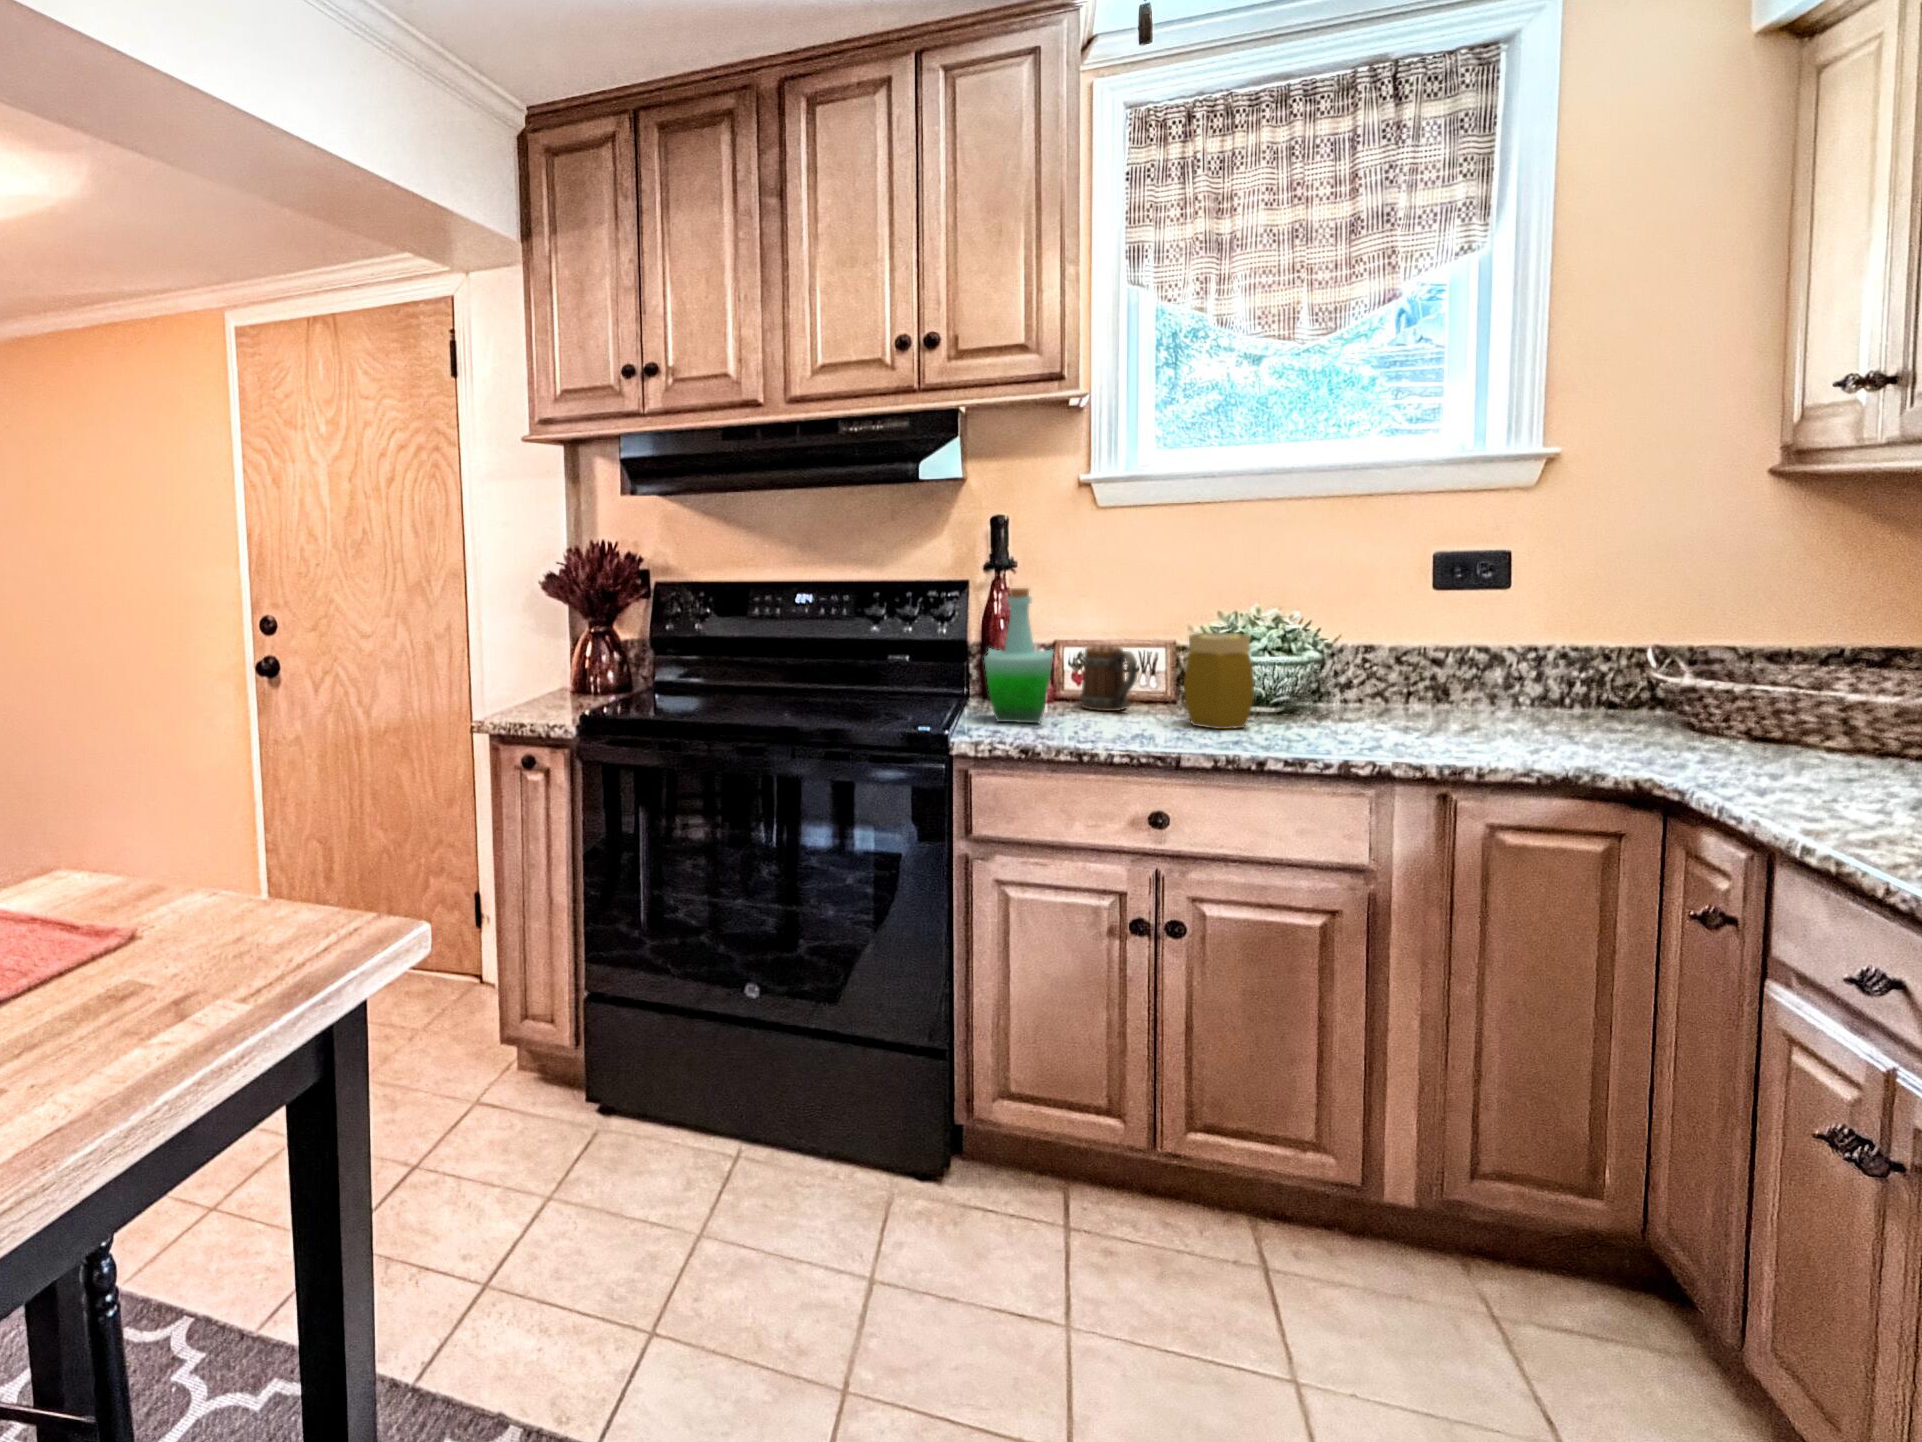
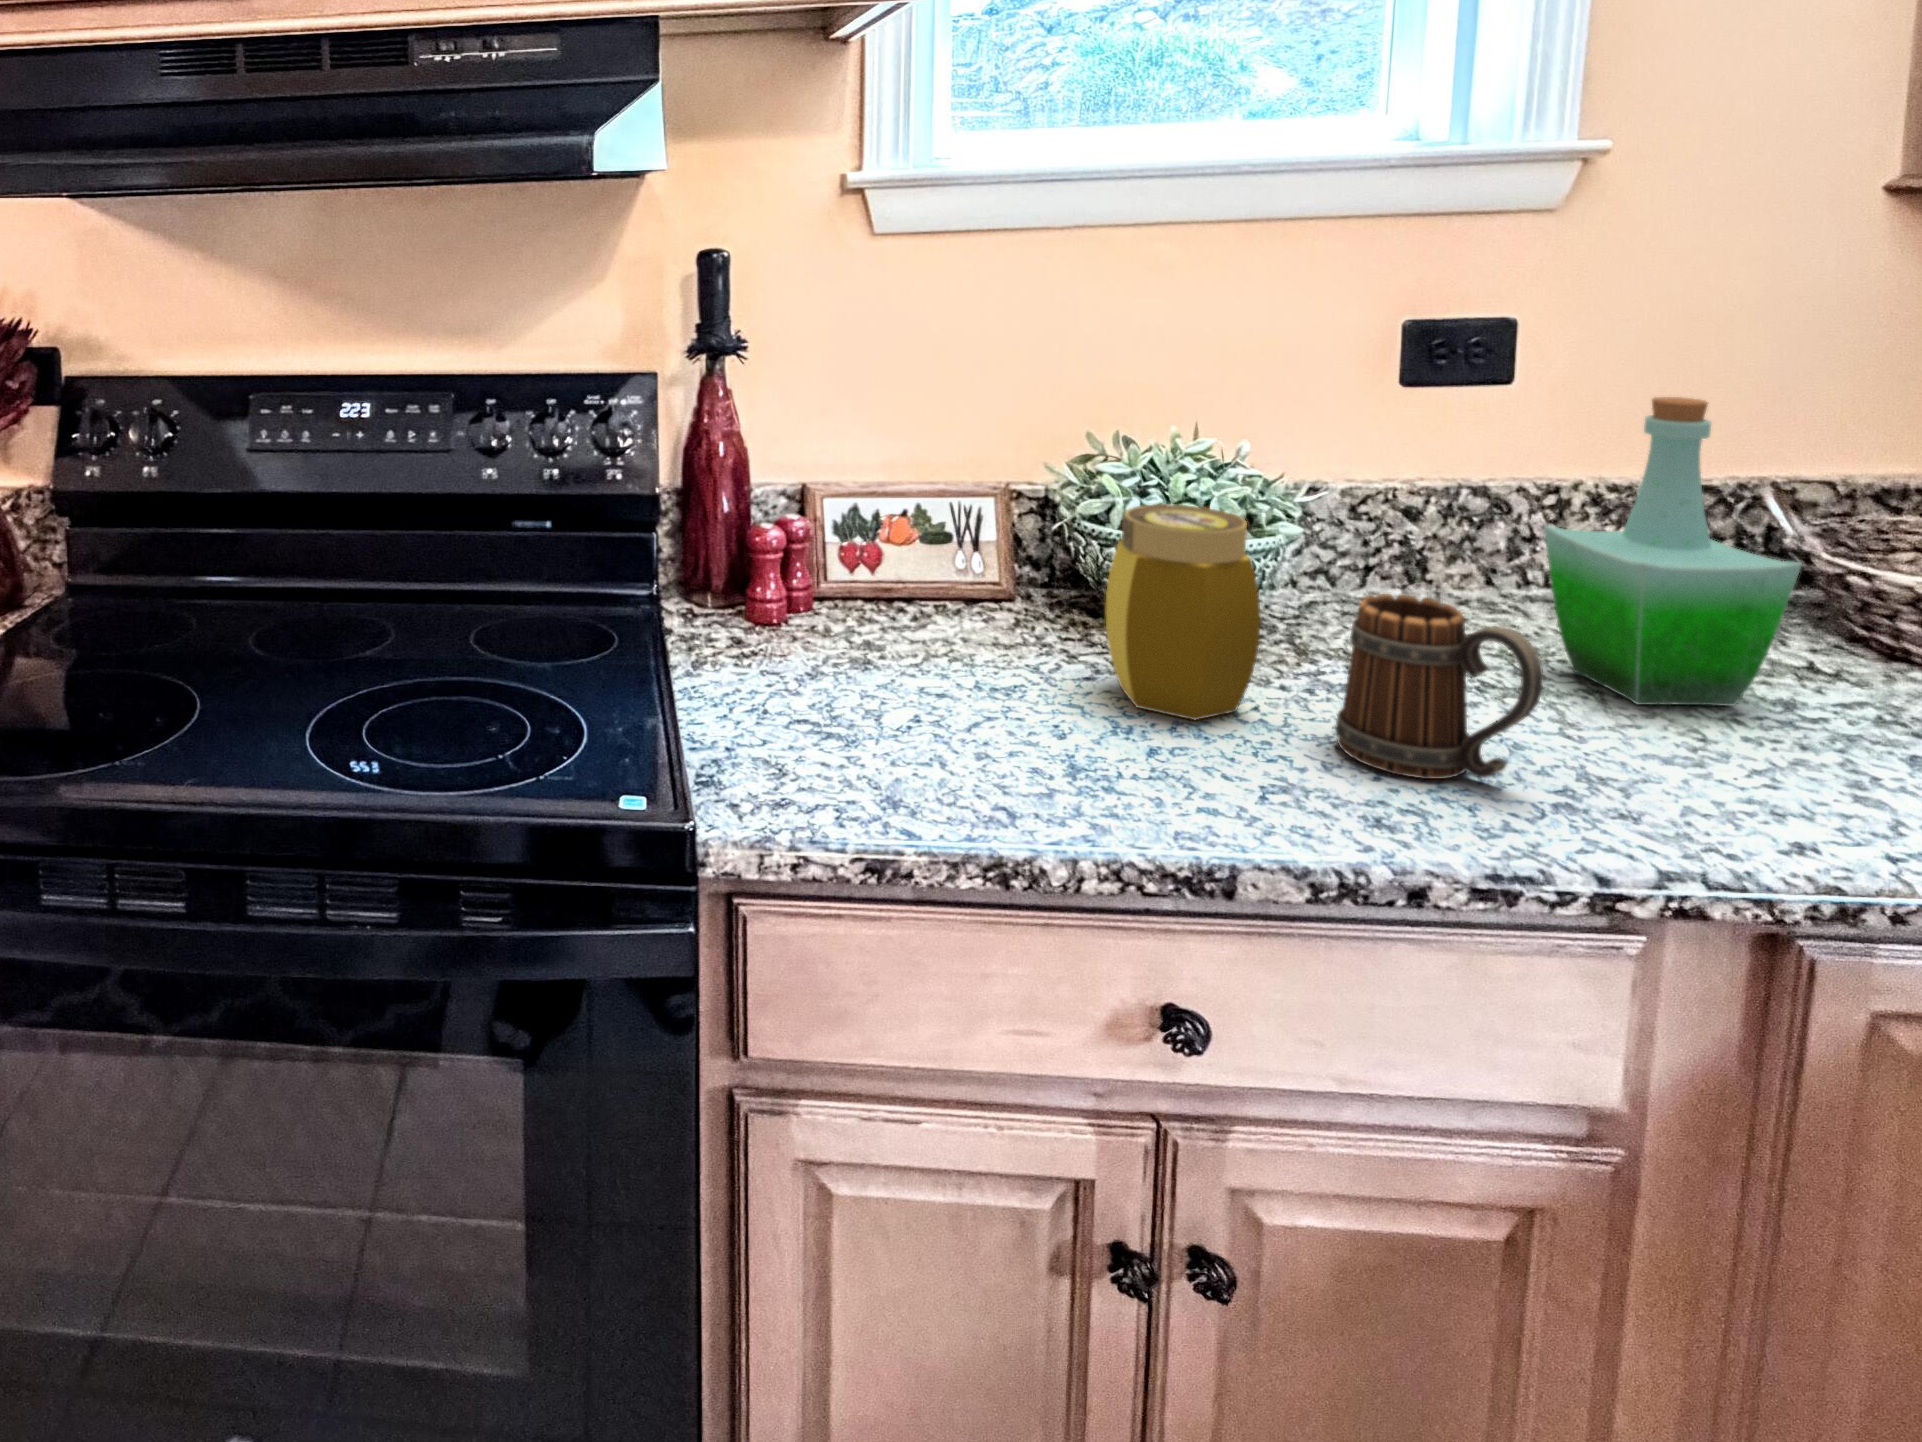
bottle: present [984,588,1054,723] -> present [1544,397,1801,706]
mug: present [1080,645,1137,711] -> present [1335,594,1543,779]

